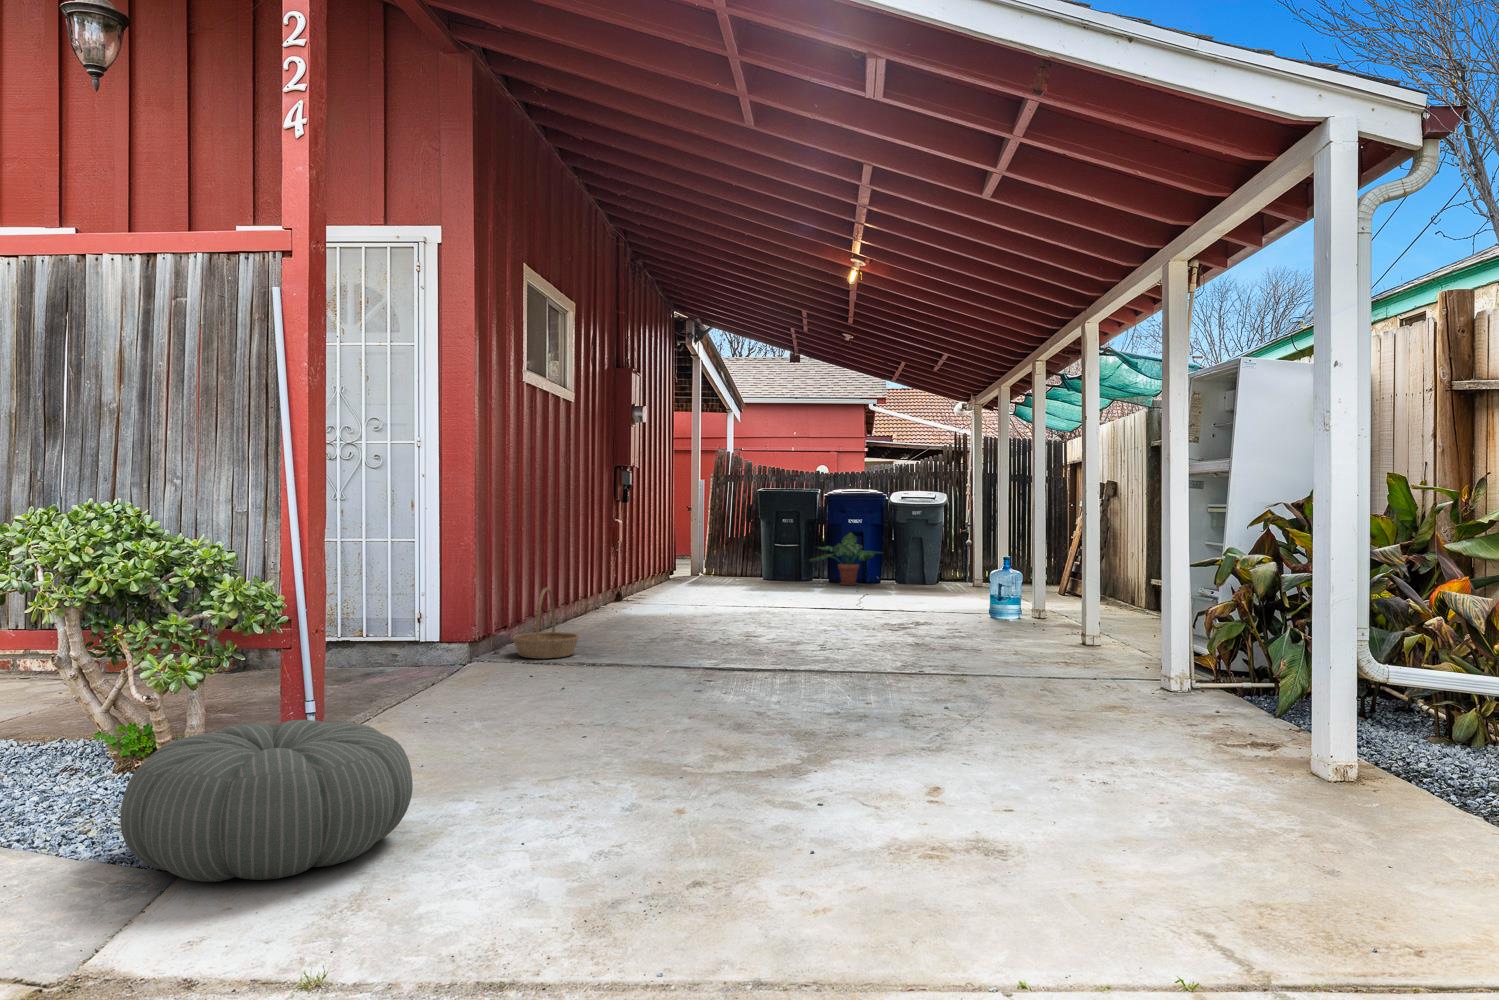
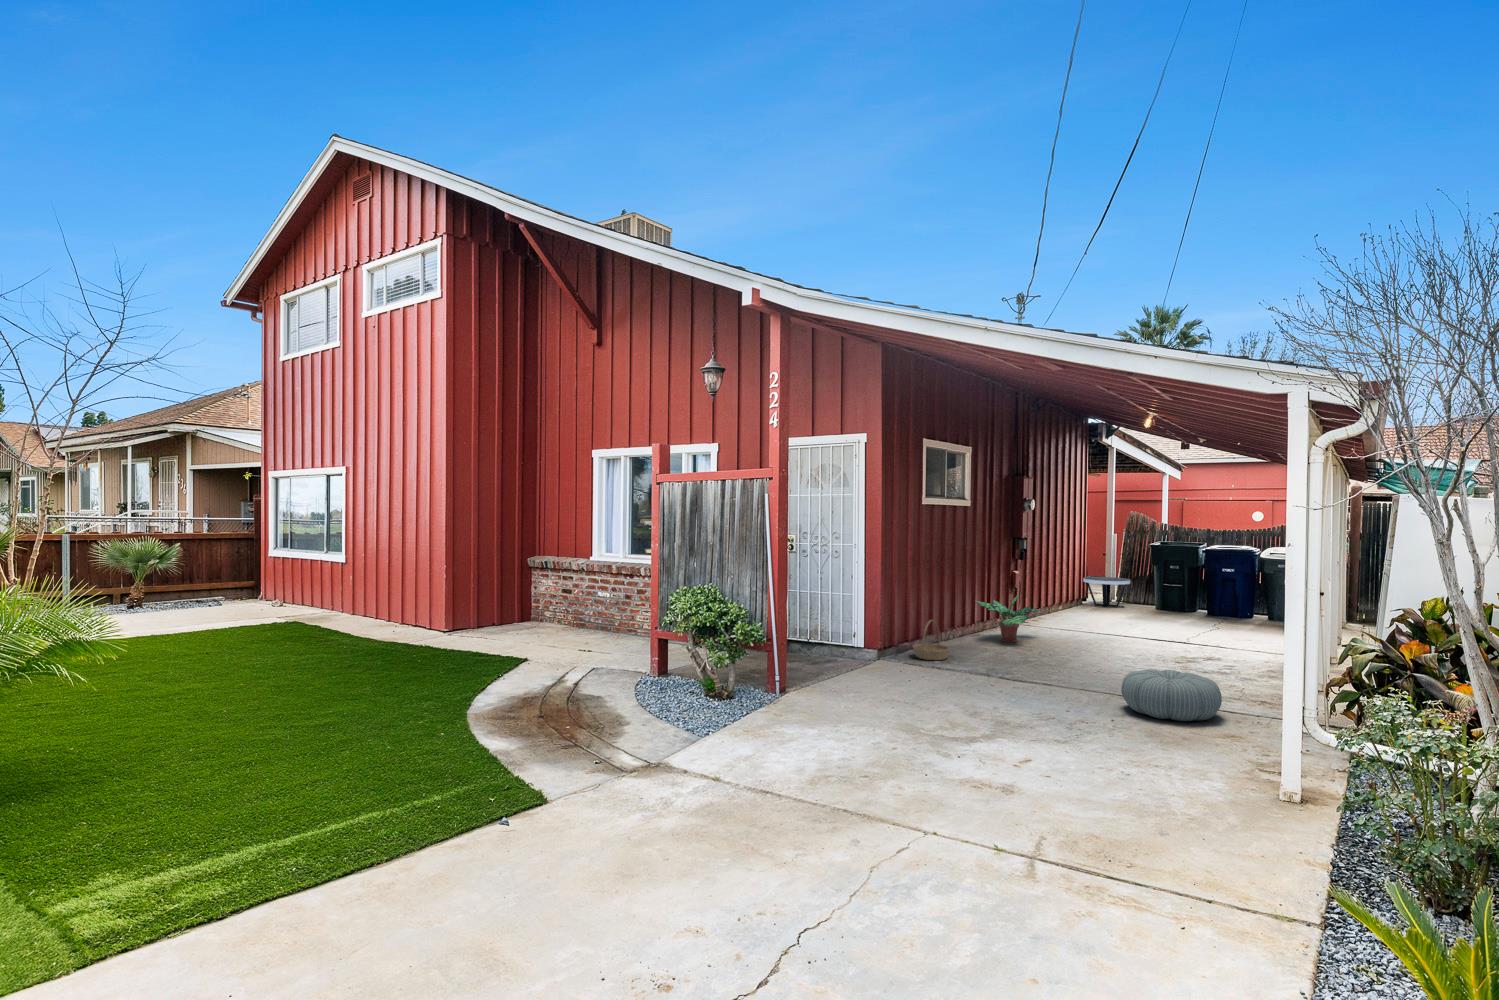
potted plant: present [809,532,880,586] -> present [976,594,1041,642]
side table: none [673,540,733,581] -> present [1083,576,1130,608]
pouf: present [120,720,413,882] -> present [1121,669,1222,721]

